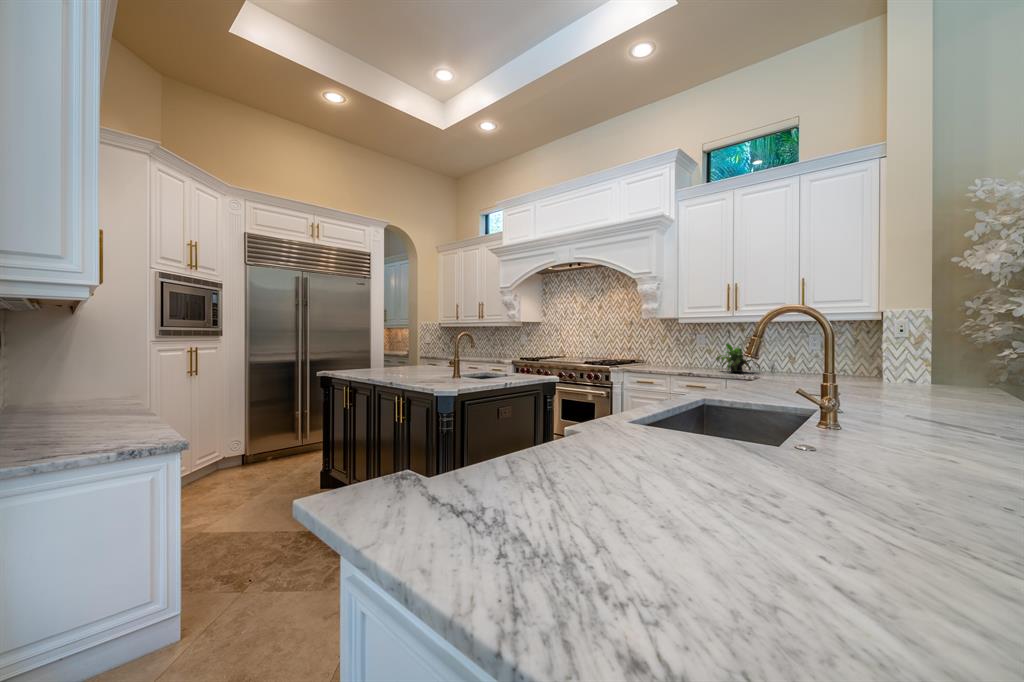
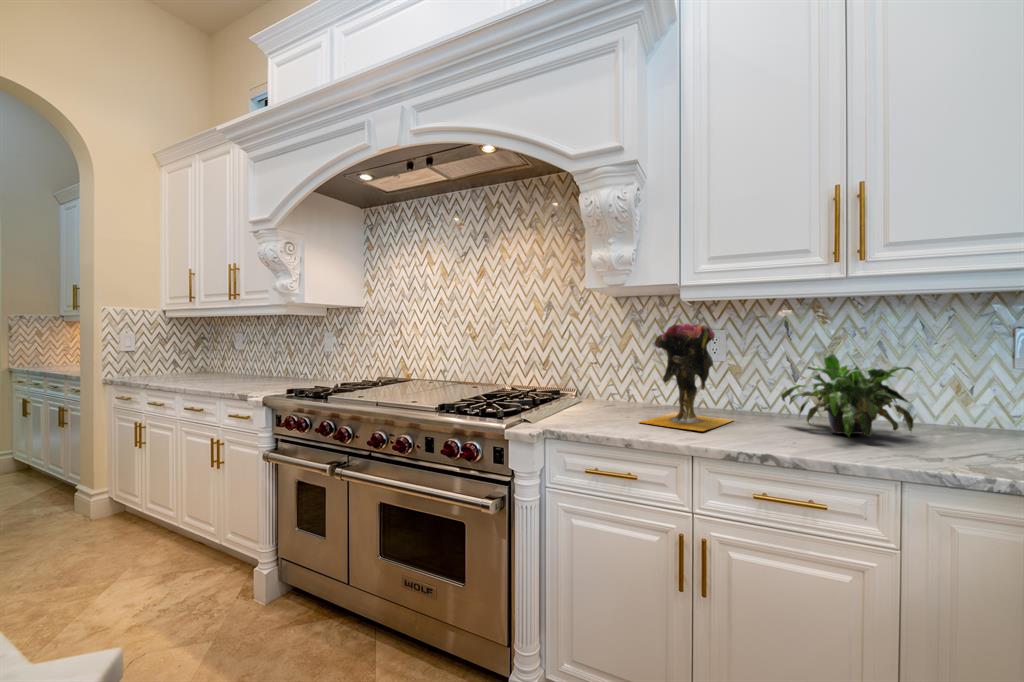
vase: none [661,332,701,370] -> present [641,323,733,431]

